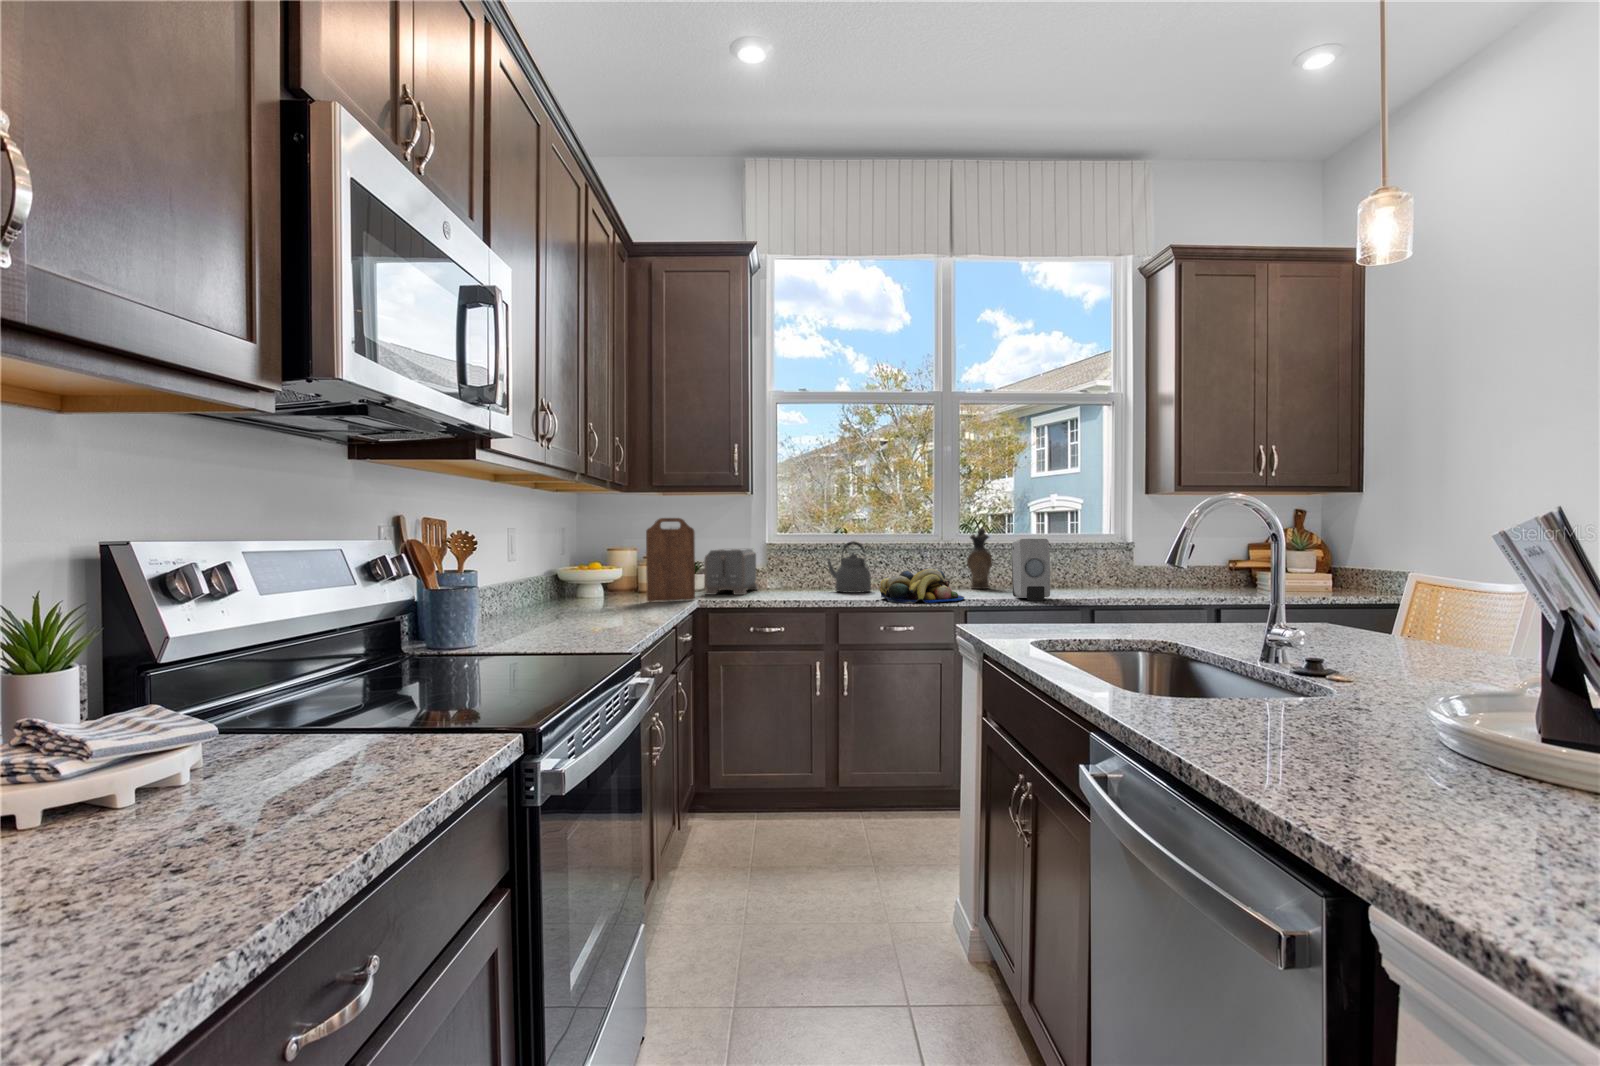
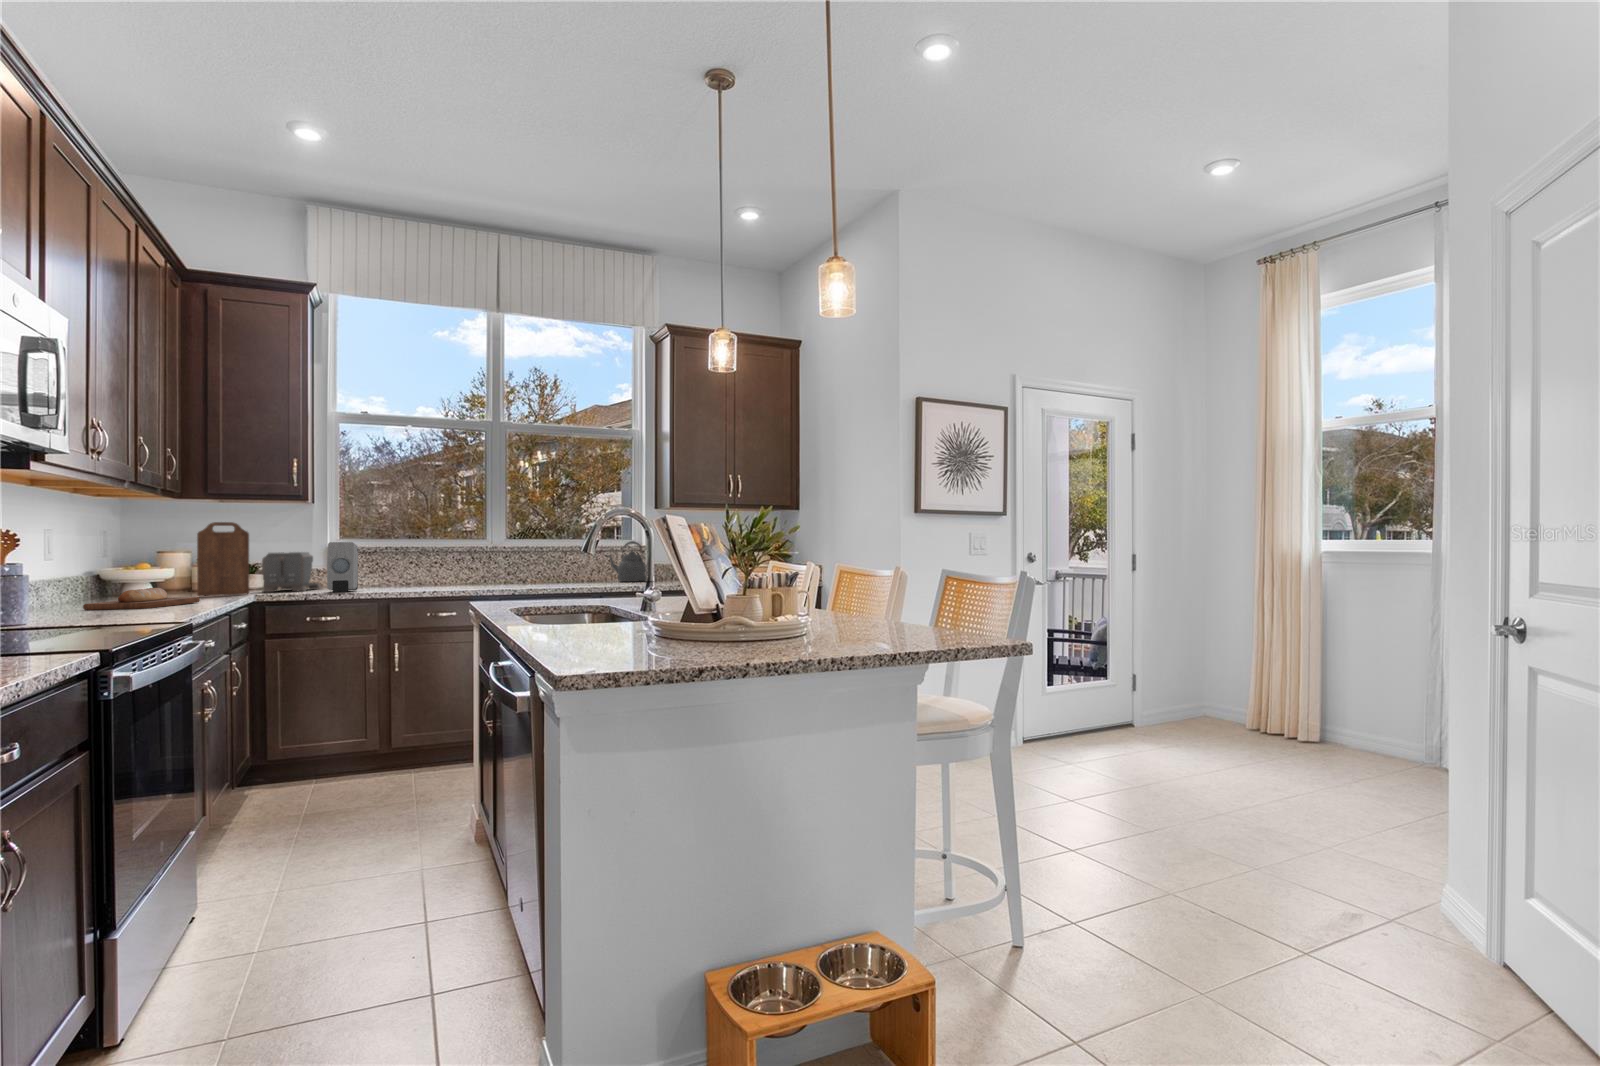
ceramic pitcher: present [967,528,992,589] -> none [515,534,537,583]
soap dispenser: present [1011,539,1050,601] -> present [327,542,358,592]
kettle: present [825,541,871,593] -> present [607,541,647,582]
fruit bowl: present [880,568,964,603] -> none [427,564,498,590]
bread loaf: none [536,603,652,636] -> present [83,588,200,610]

